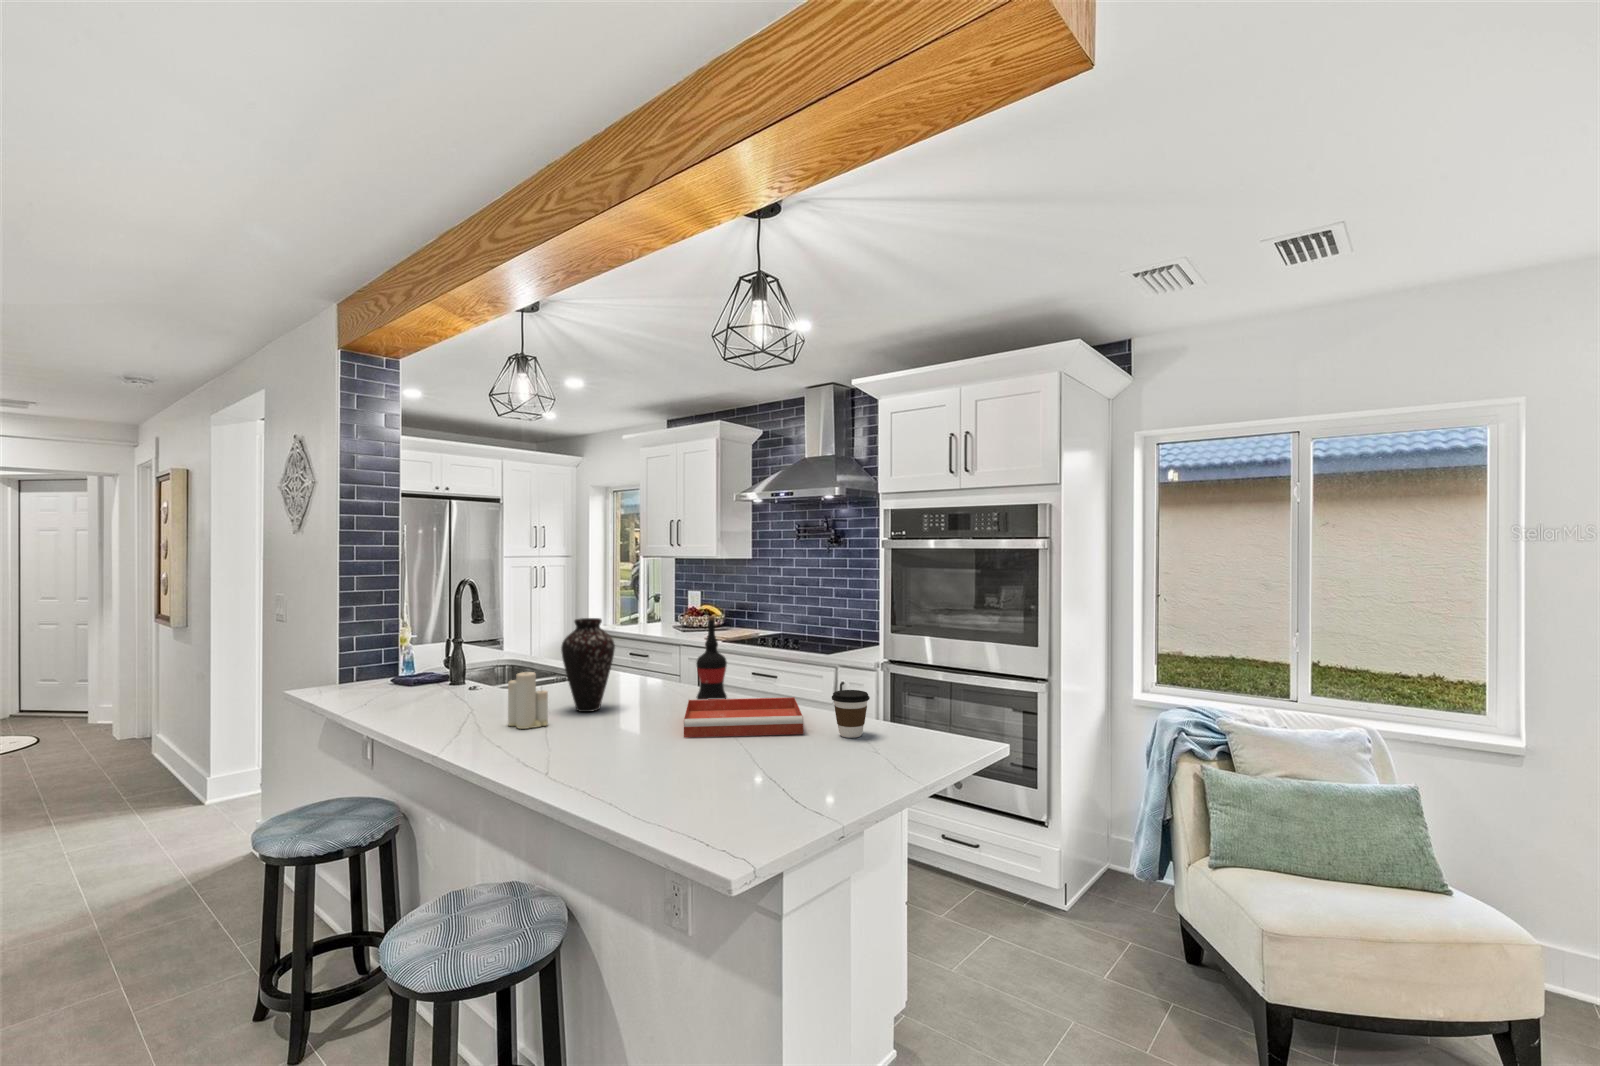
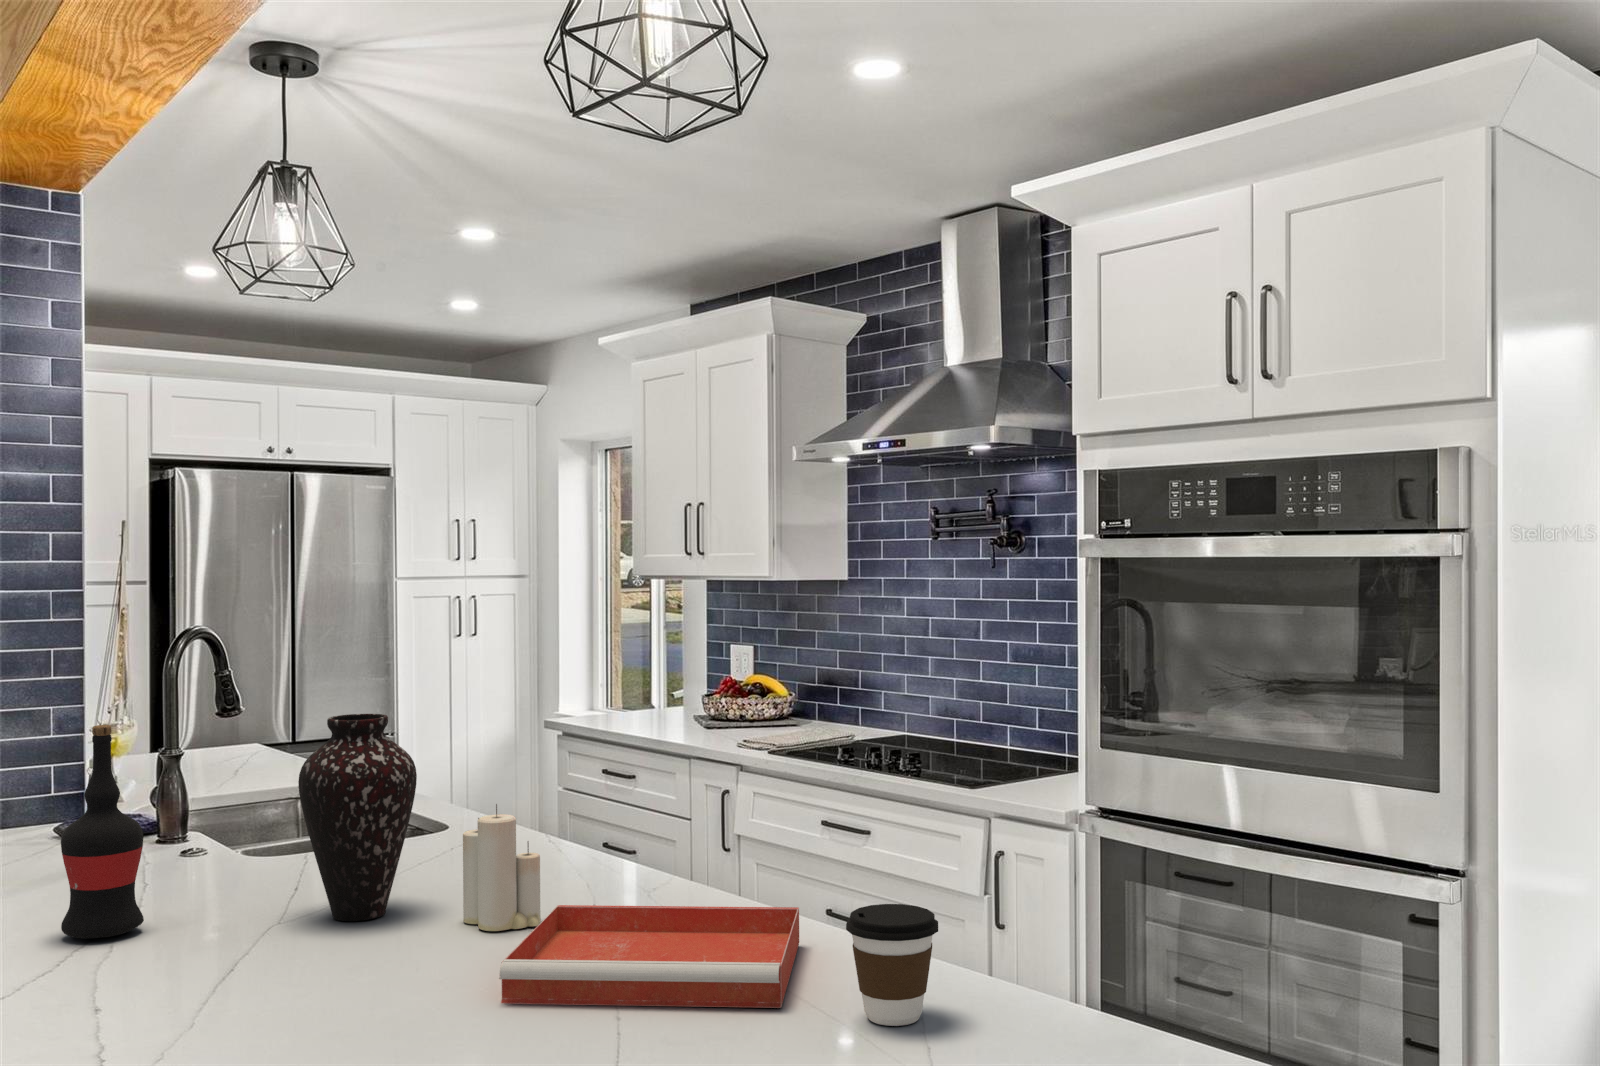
wine bottle: present [696,616,727,700] -> present [61,725,144,939]
candle: present [508,672,548,729] -> present [463,804,541,931]

